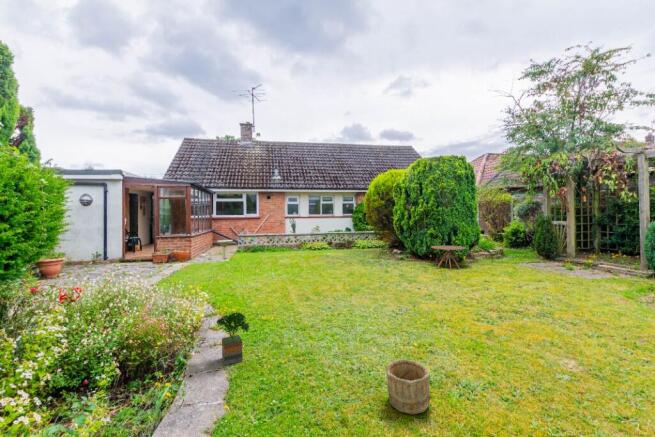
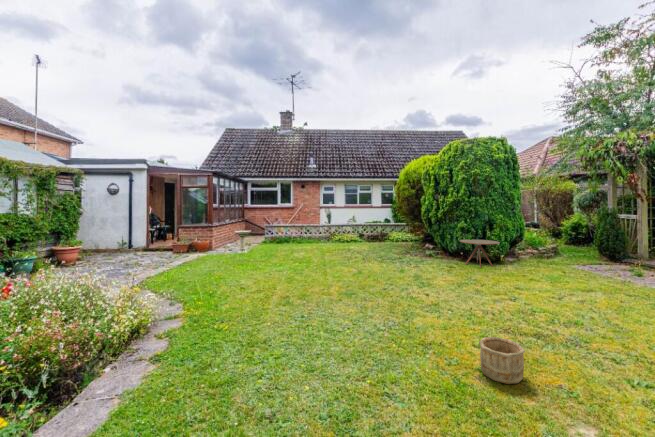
potted tree: present [217,312,249,365] -> none [198,294,229,342]
wooden bucket: present [386,359,430,415] -> present [479,337,525,384]

